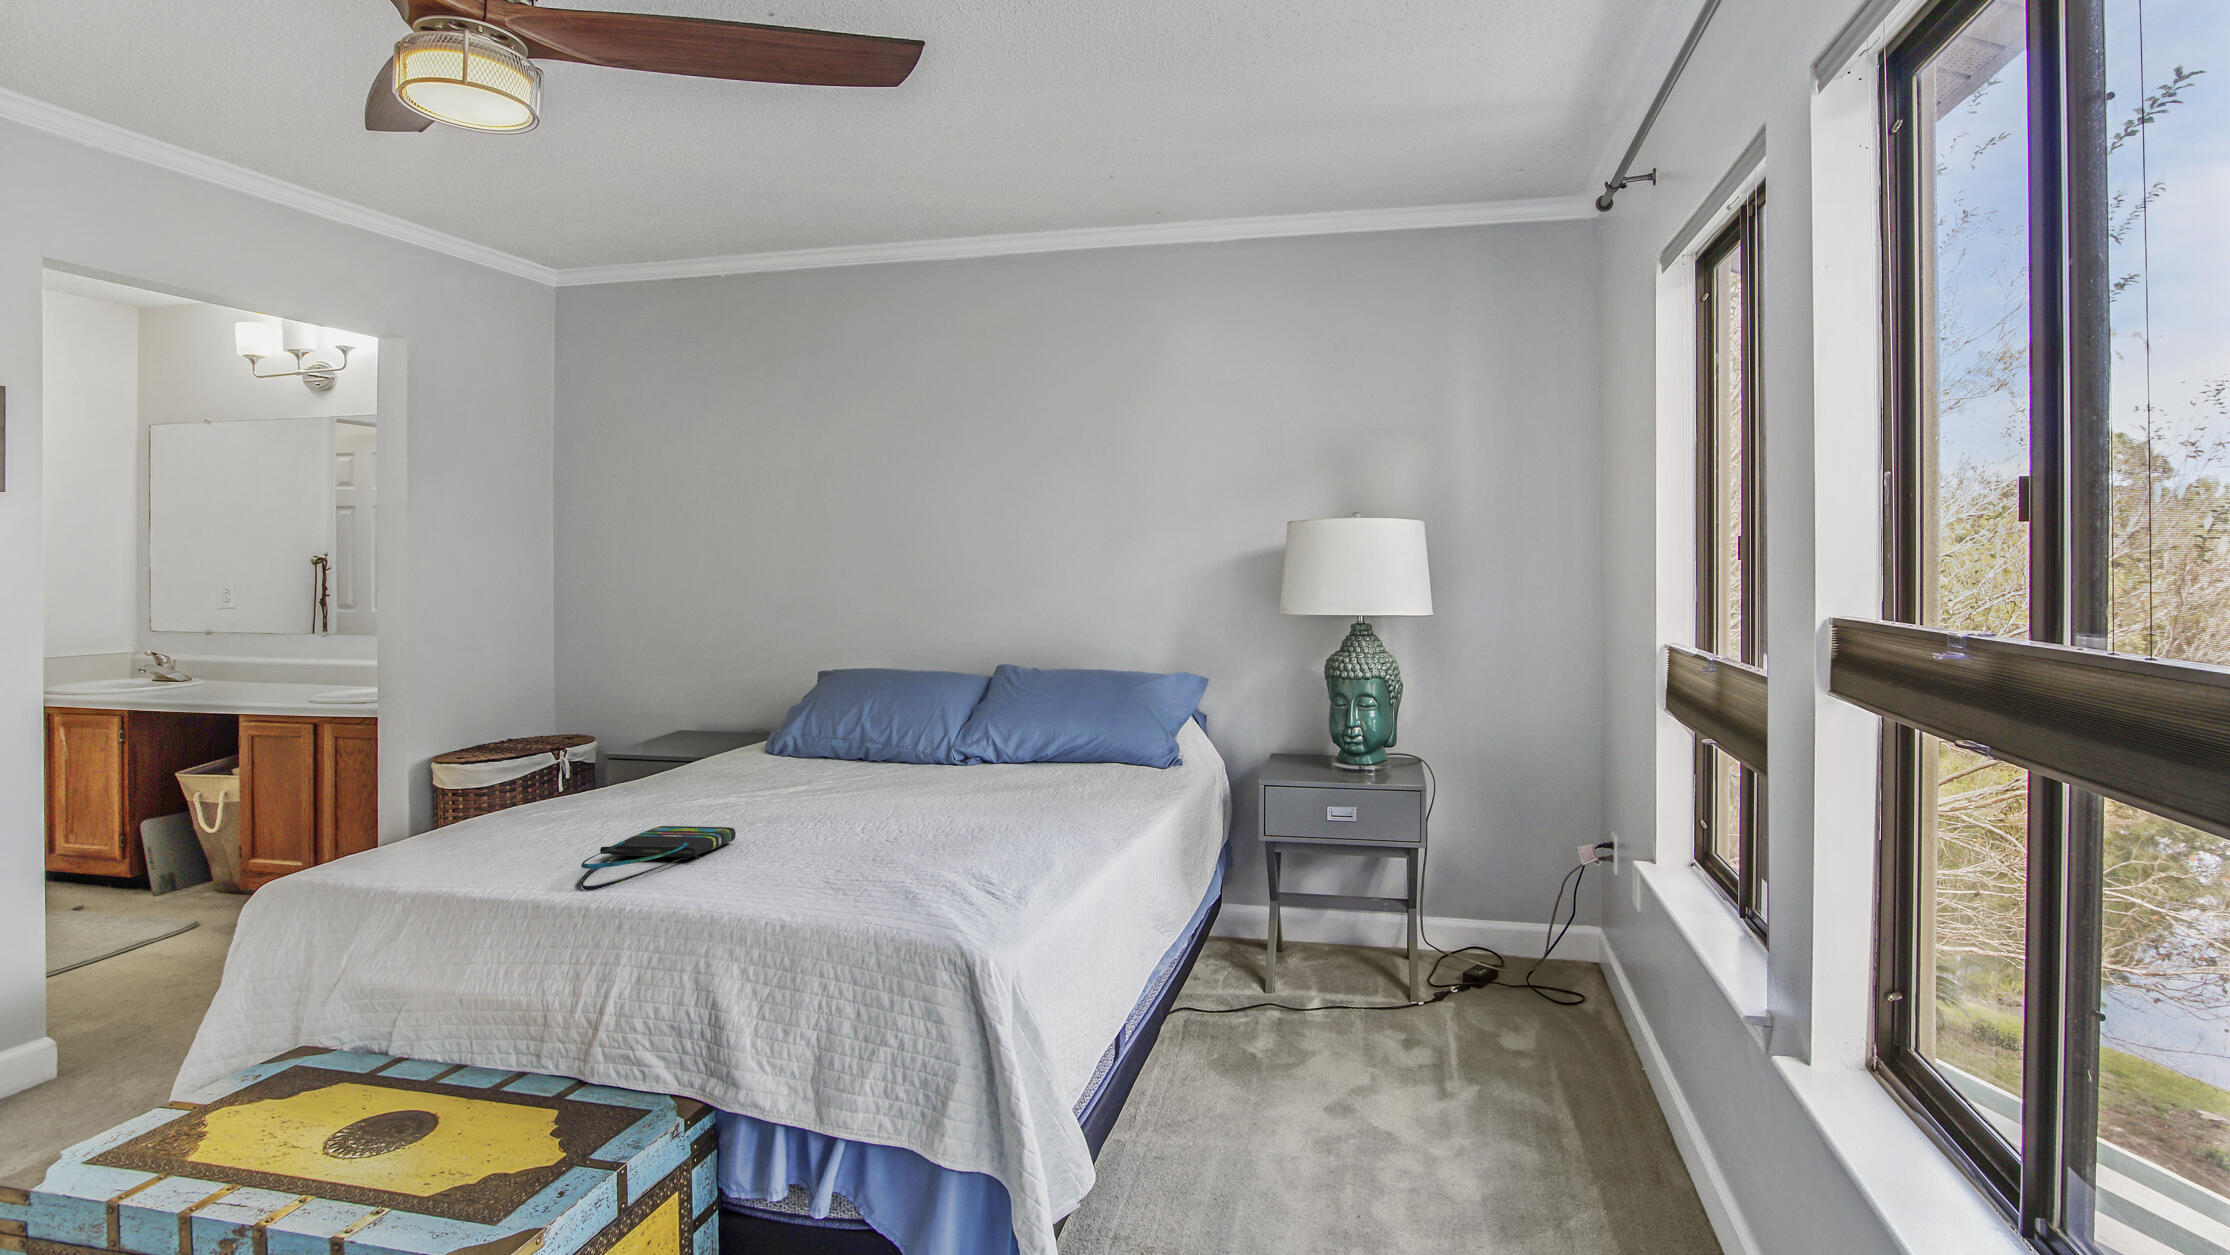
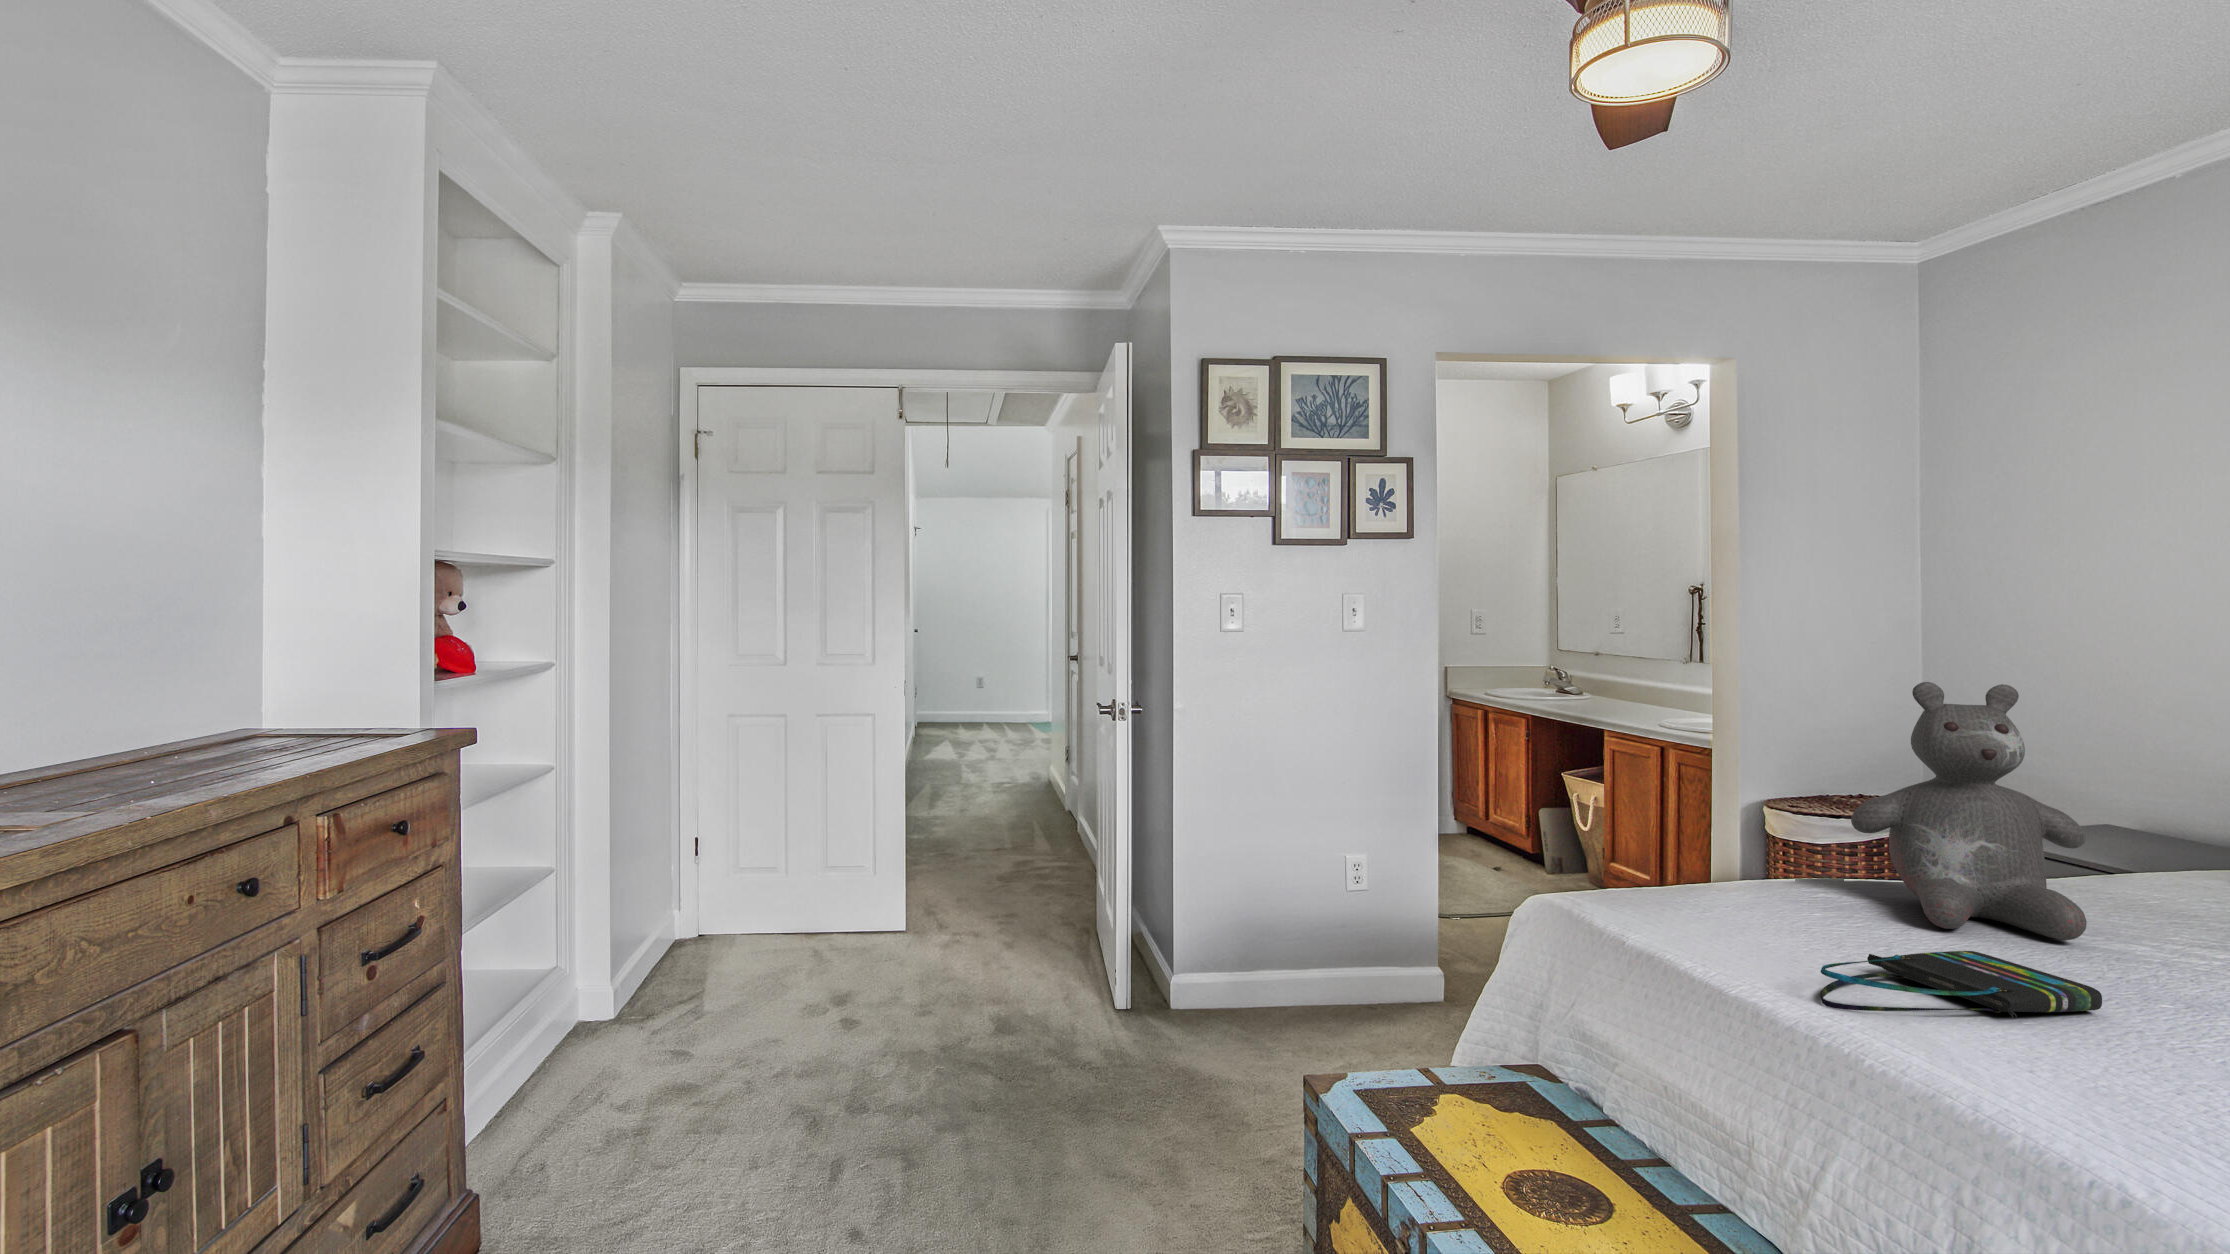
teddy bear: none [560,643,710,819] -> present [1851,682,2087,940]

